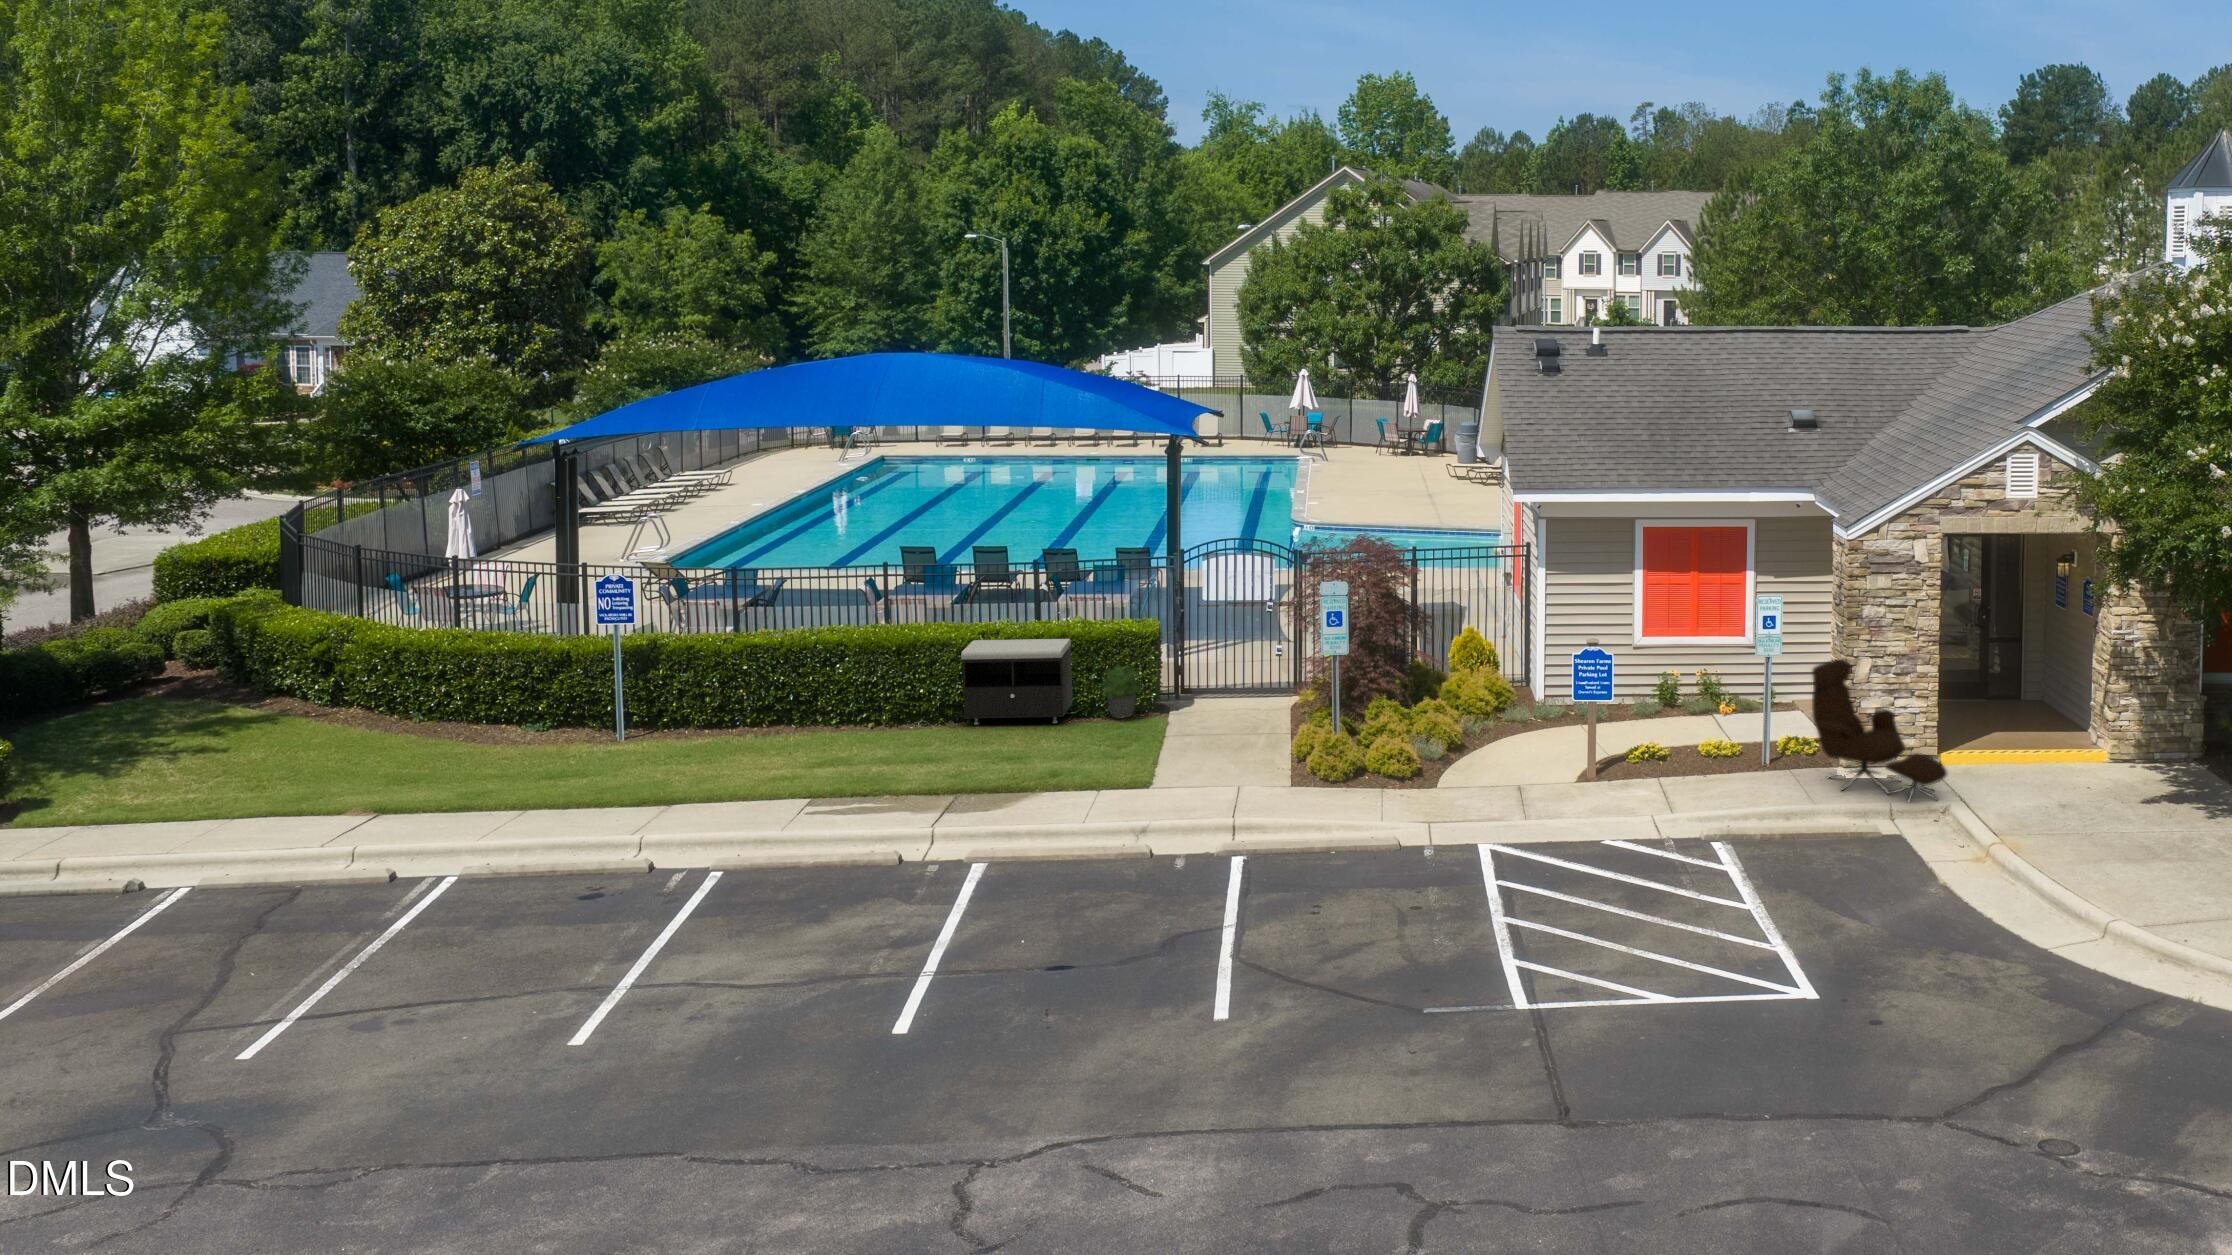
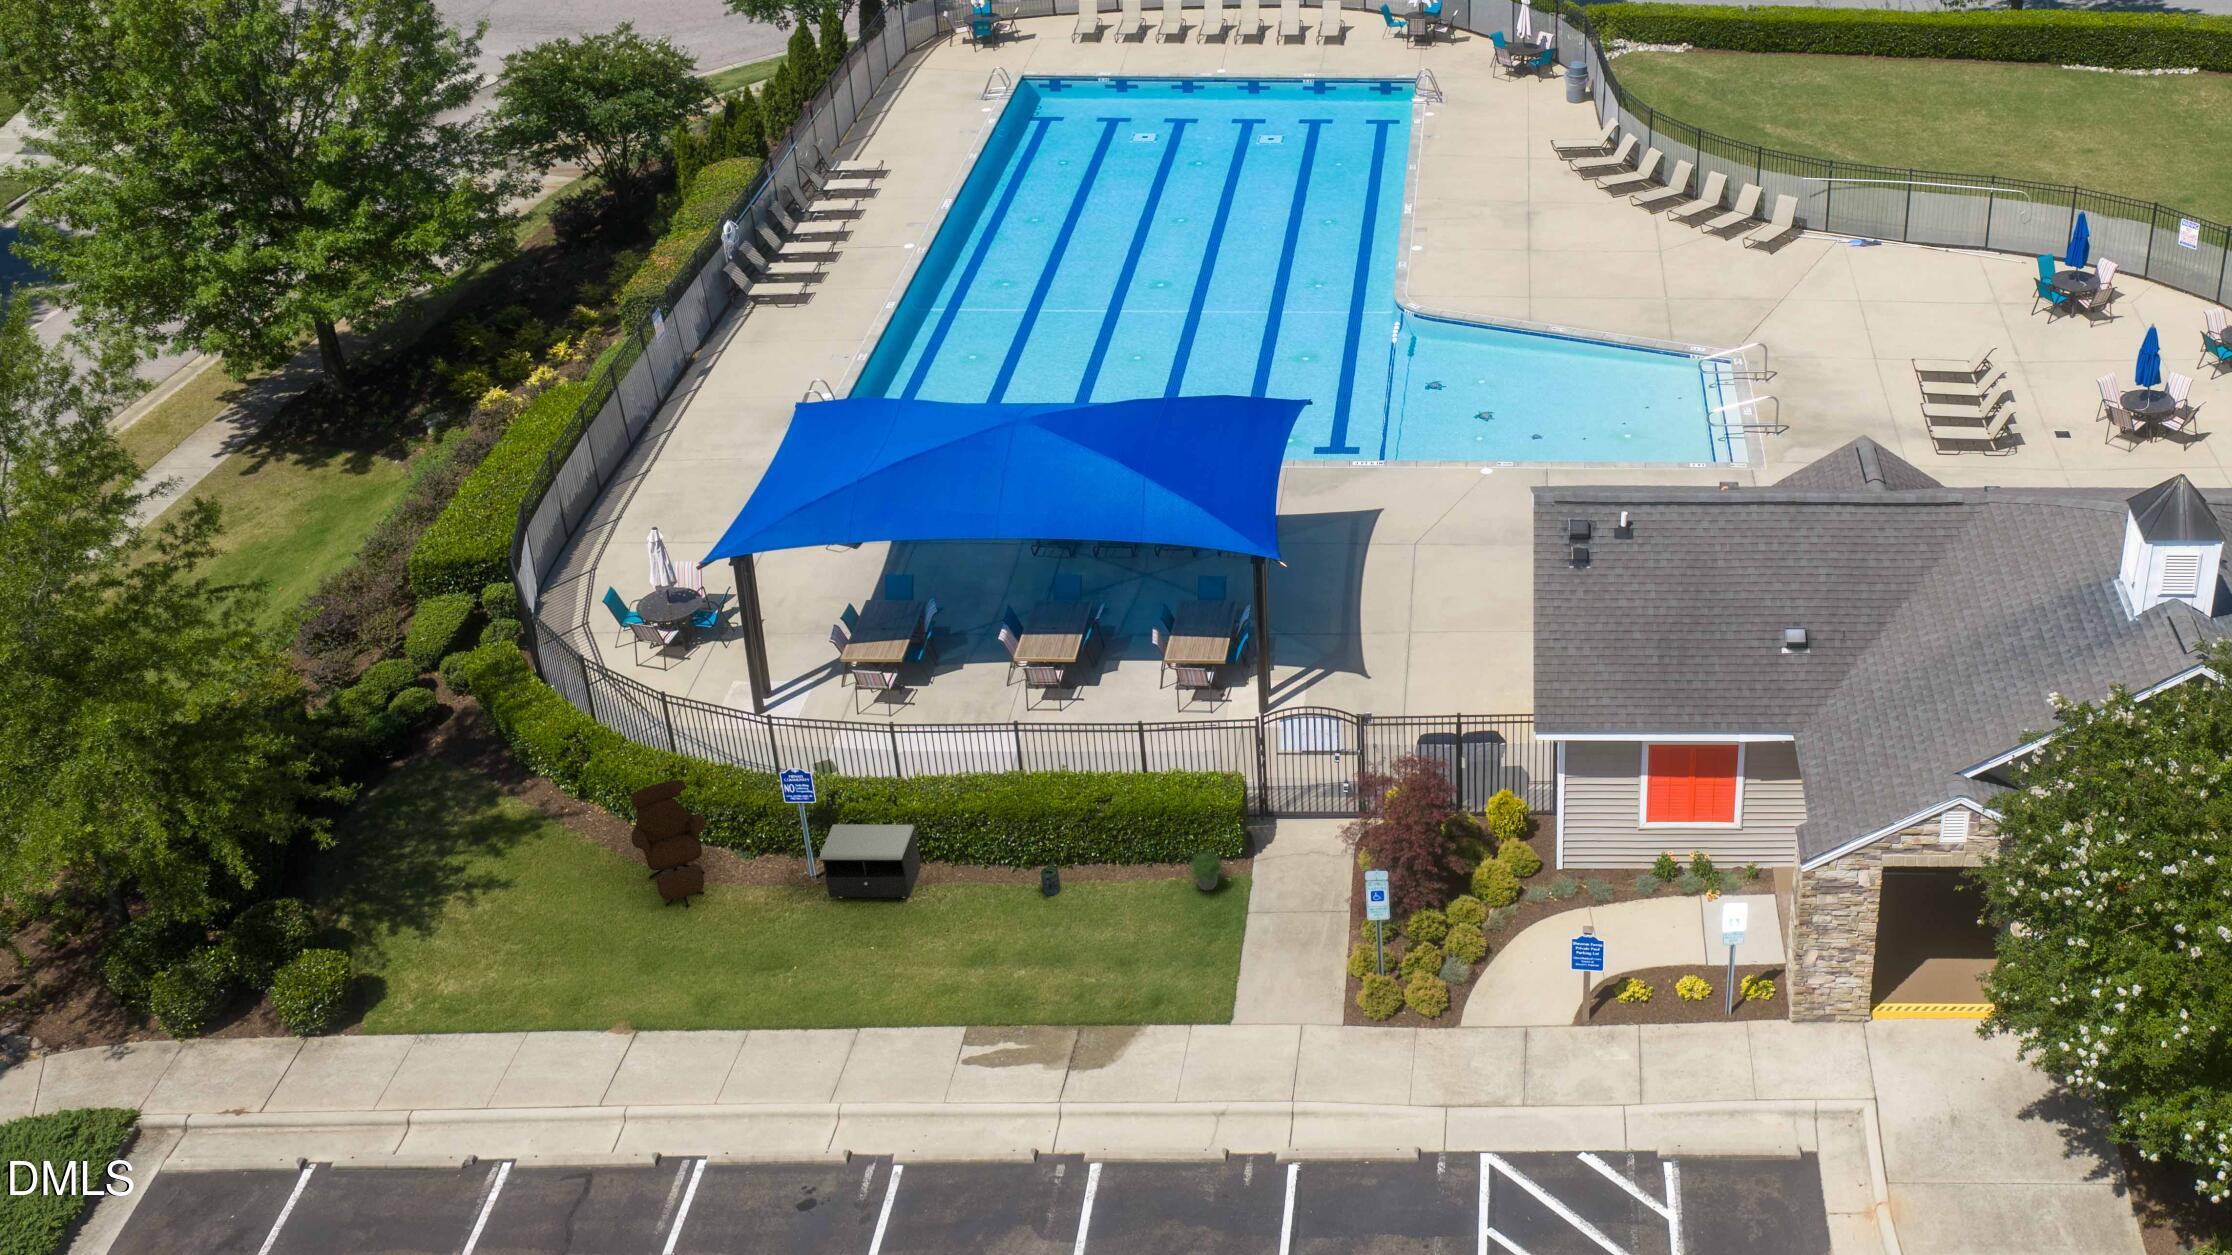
storage bench: present [961,639,1073,725] -> present [820,825,921,898]
lounge chair: present [1812,659,1948,801] -> present [632,780,706,907]
watering can: none [918,682,941,724] -> present [1041,855,1061,896]

